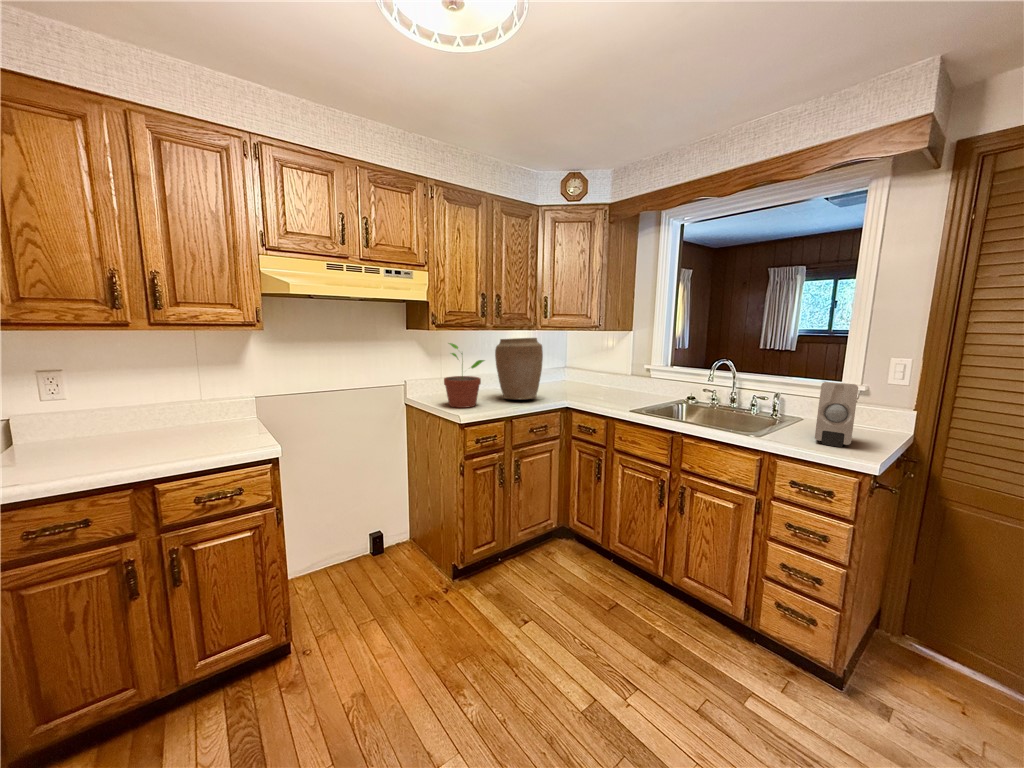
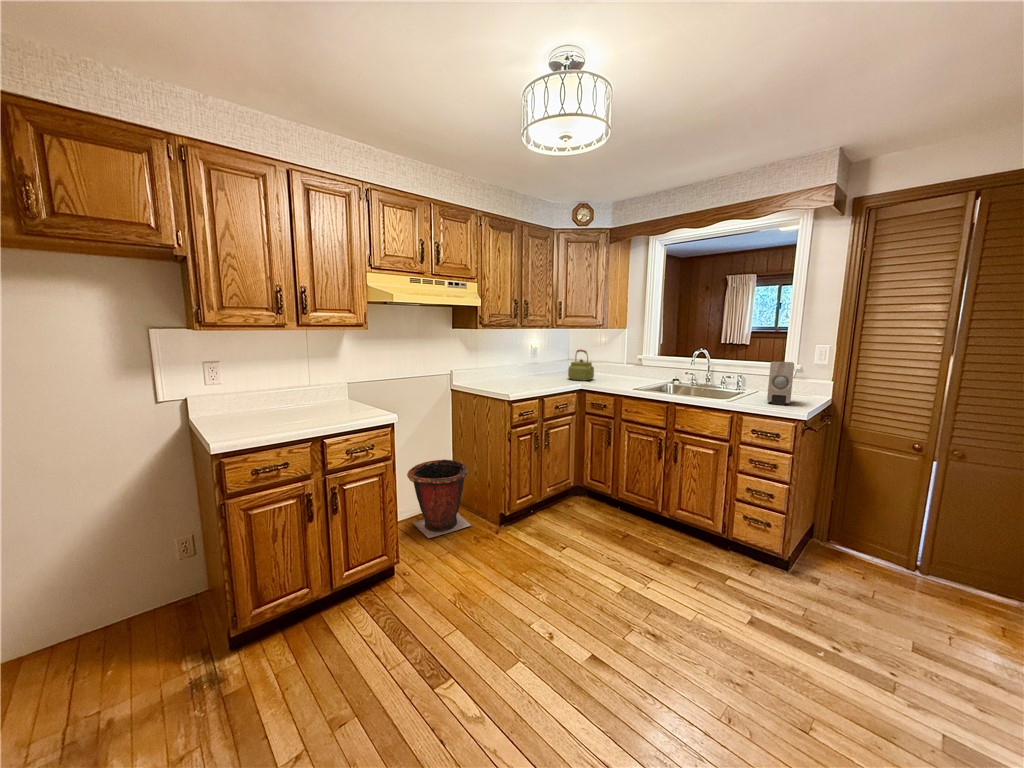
vase: present [495,338,543,399] -> none [525,334,562,383]
potted plant: present [444,343,485,408] -> none [489,339,522,390]
kettle: none [556,357,588,396] -> present [568,350,594,381]
waste bin: none [335,490,417,596] -> present [407,460,471,538]

